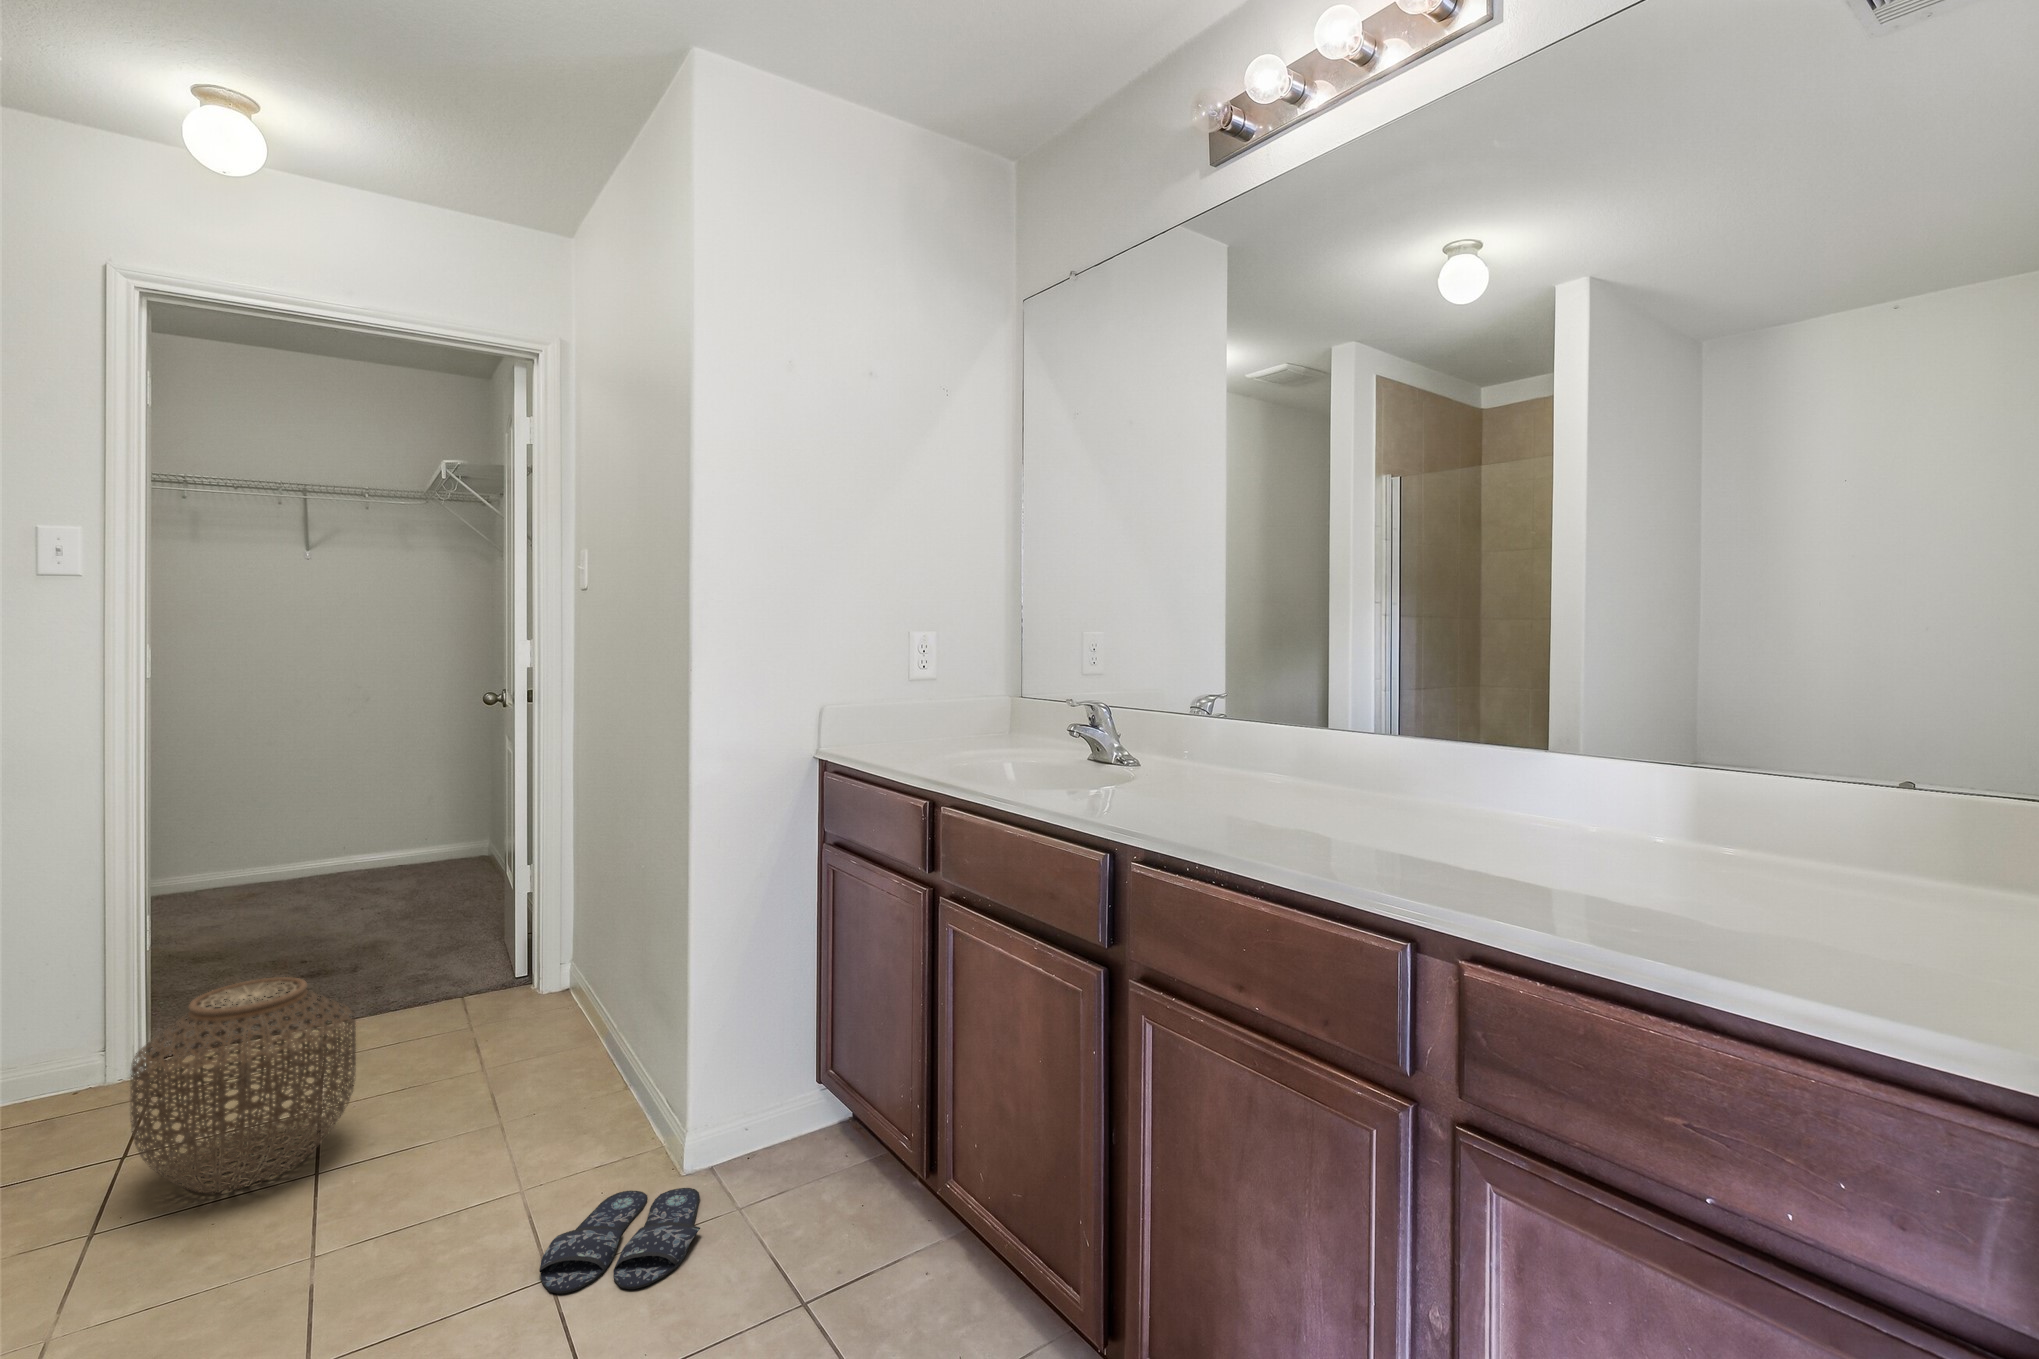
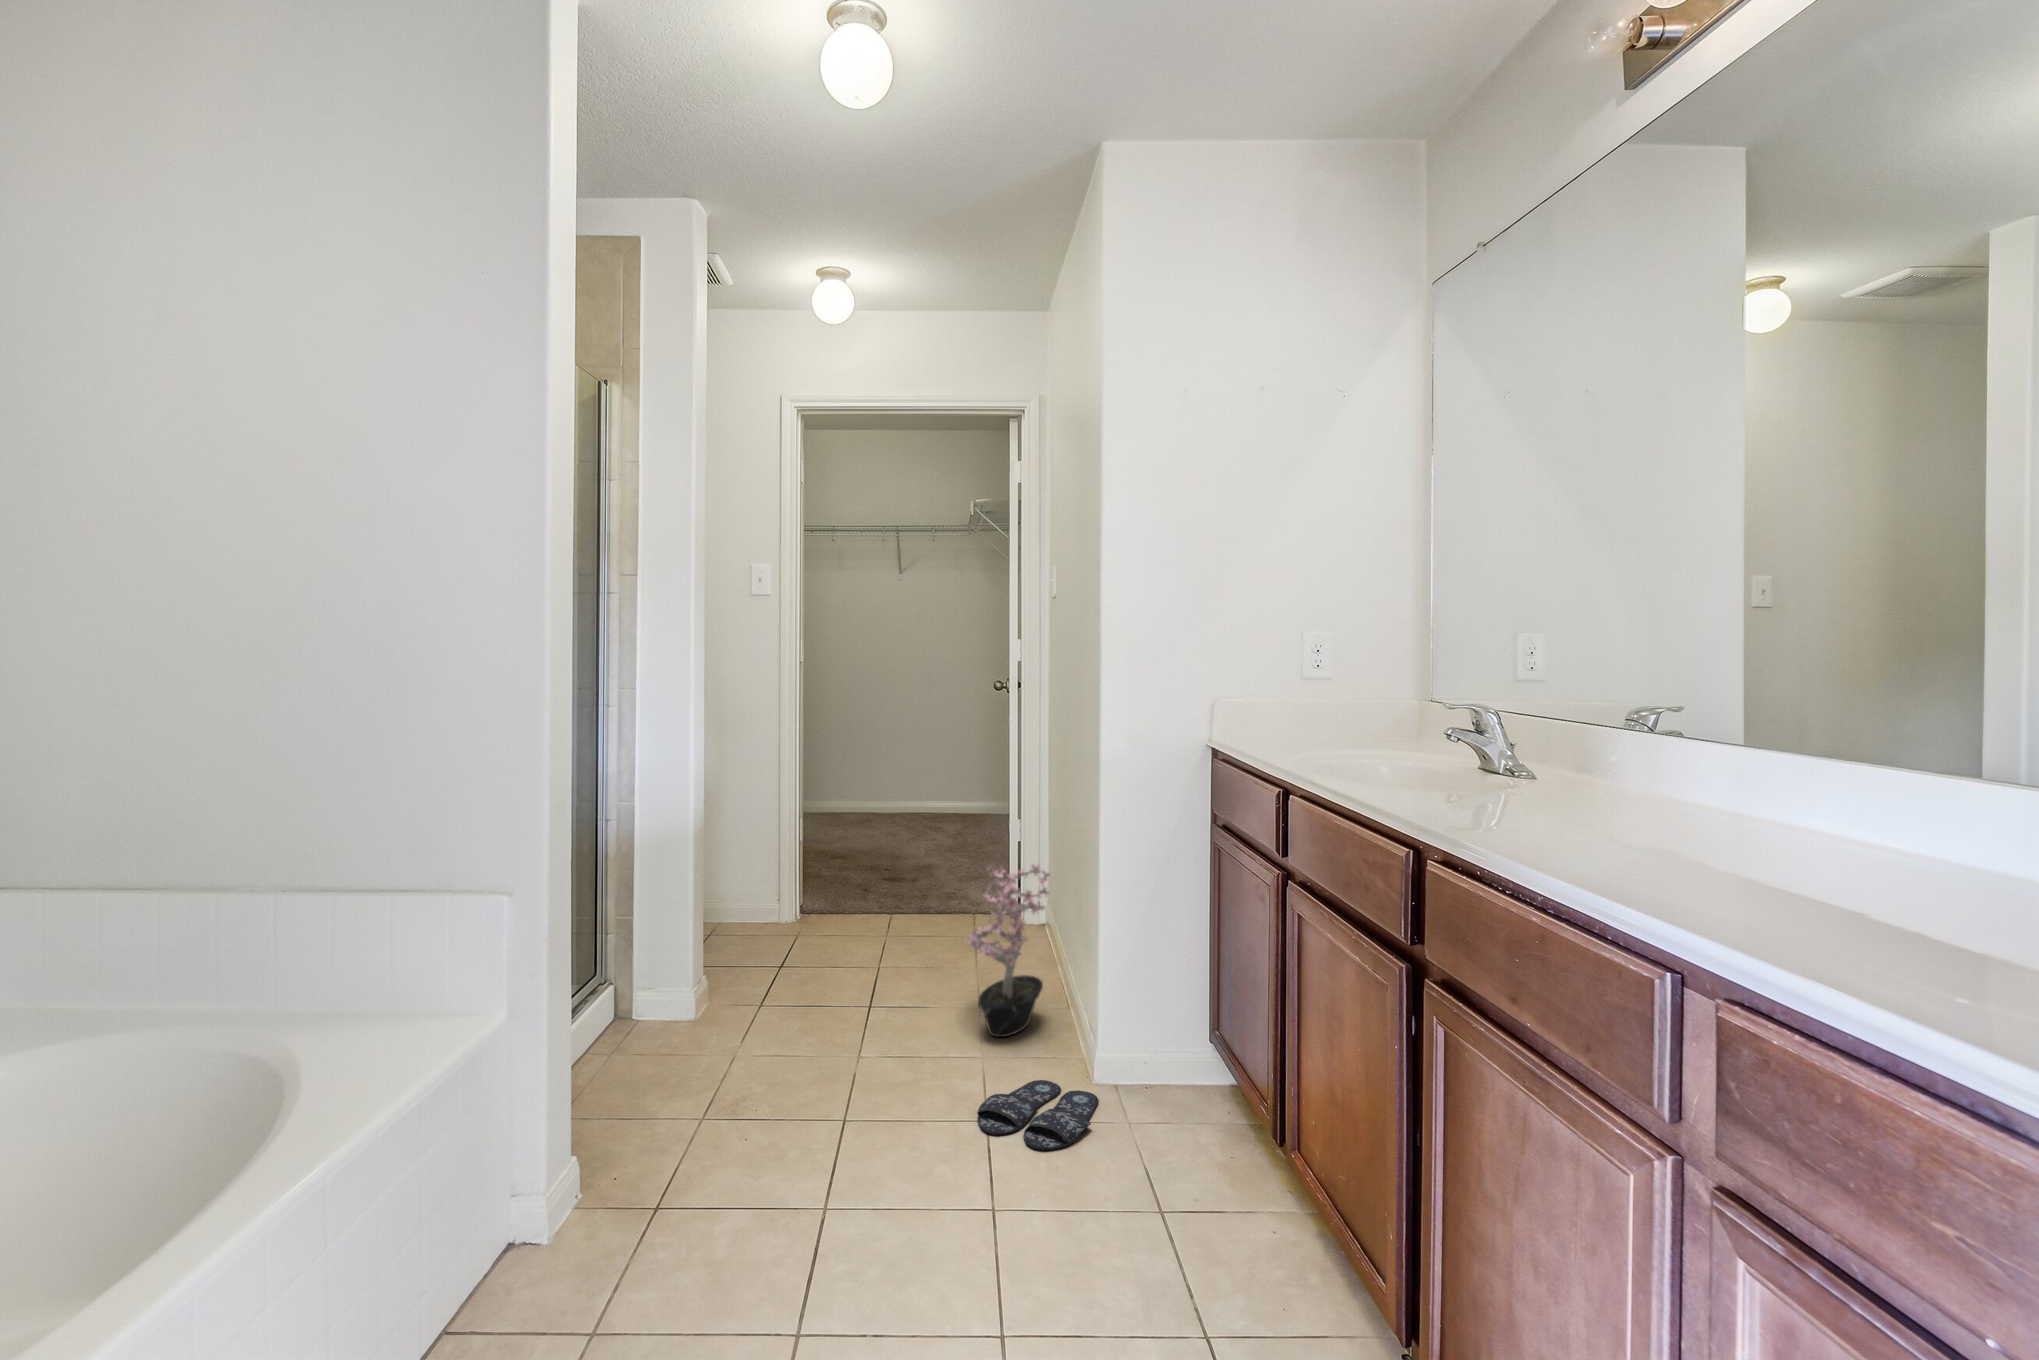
potted plant: none [477,908,621,1155] -> present [966,865,1050,1037]
woven basket: present [130,977,356,1193] -> none [778,869,893,1005]

